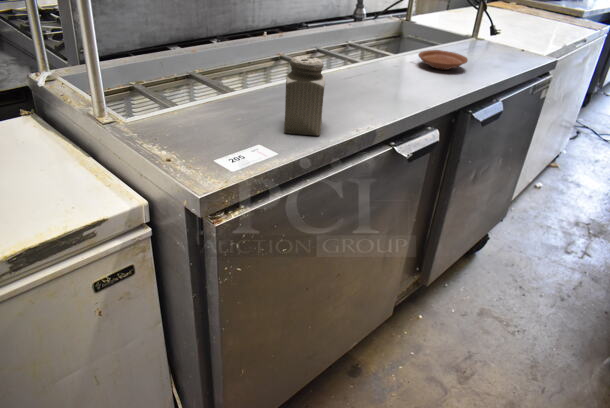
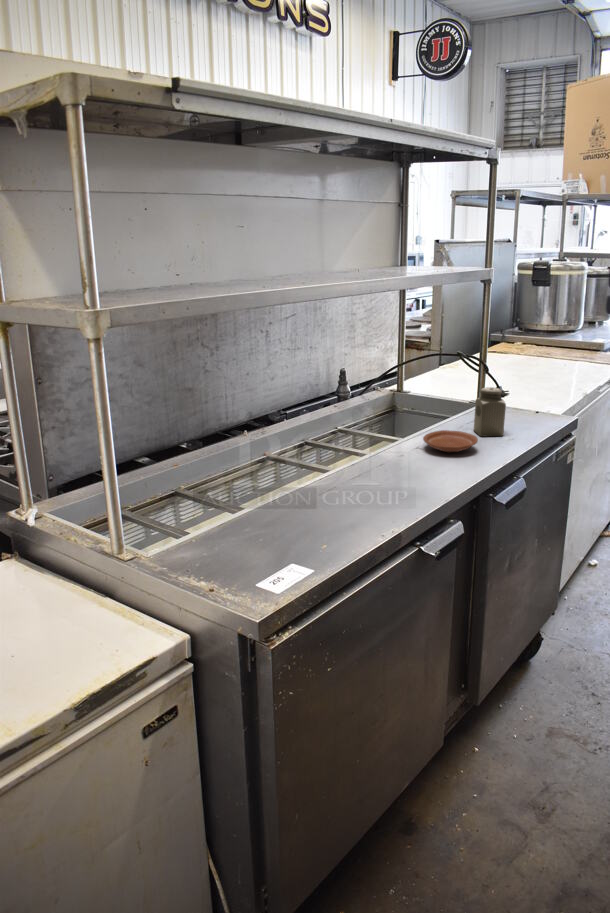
salt shaker: present [284,56,325,136] -> present [474,387,506,436]

